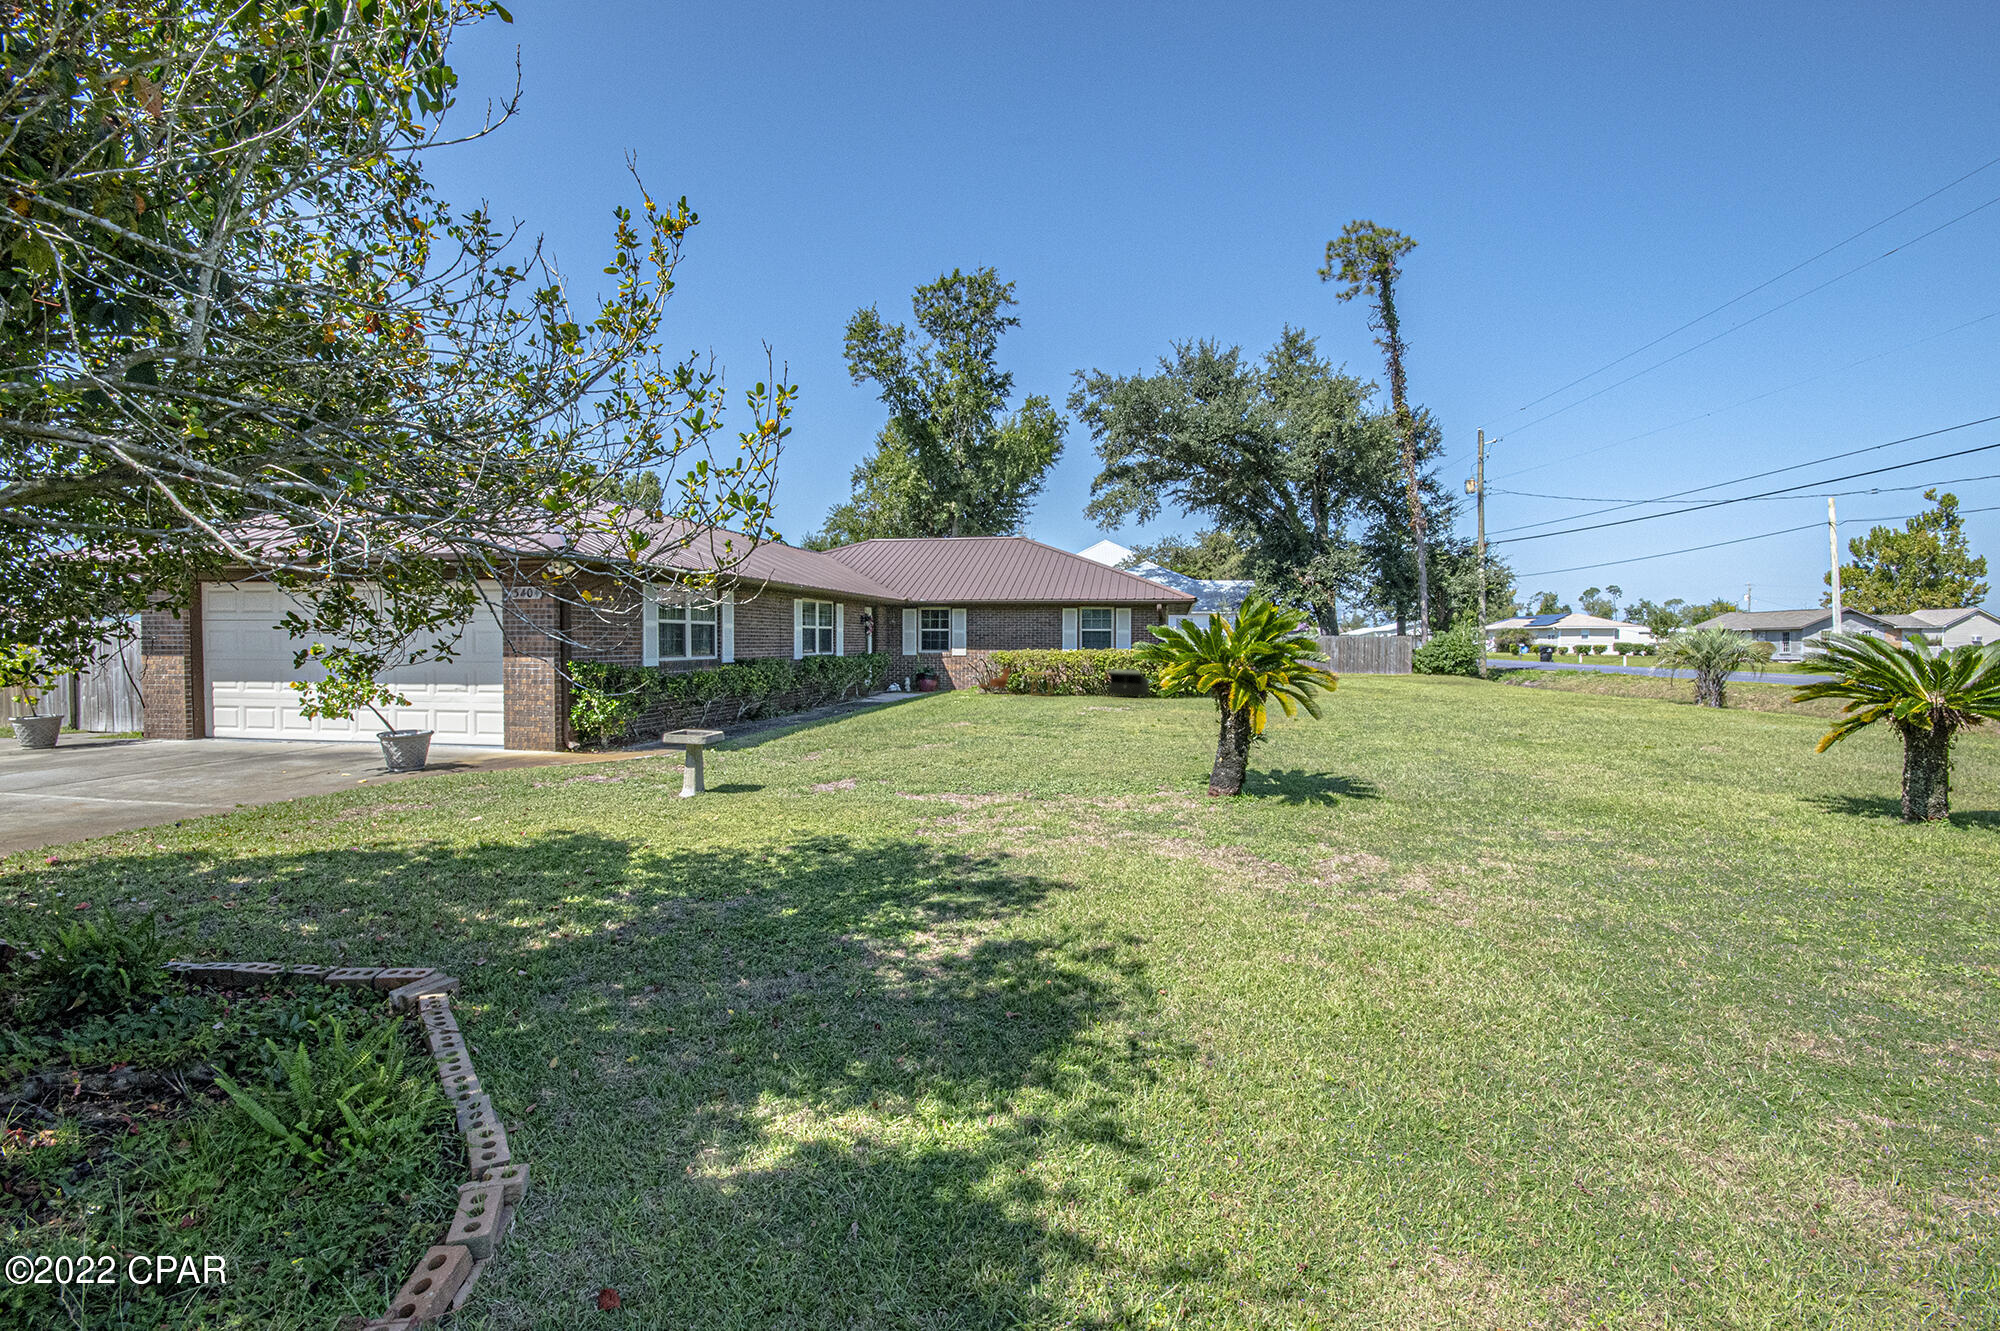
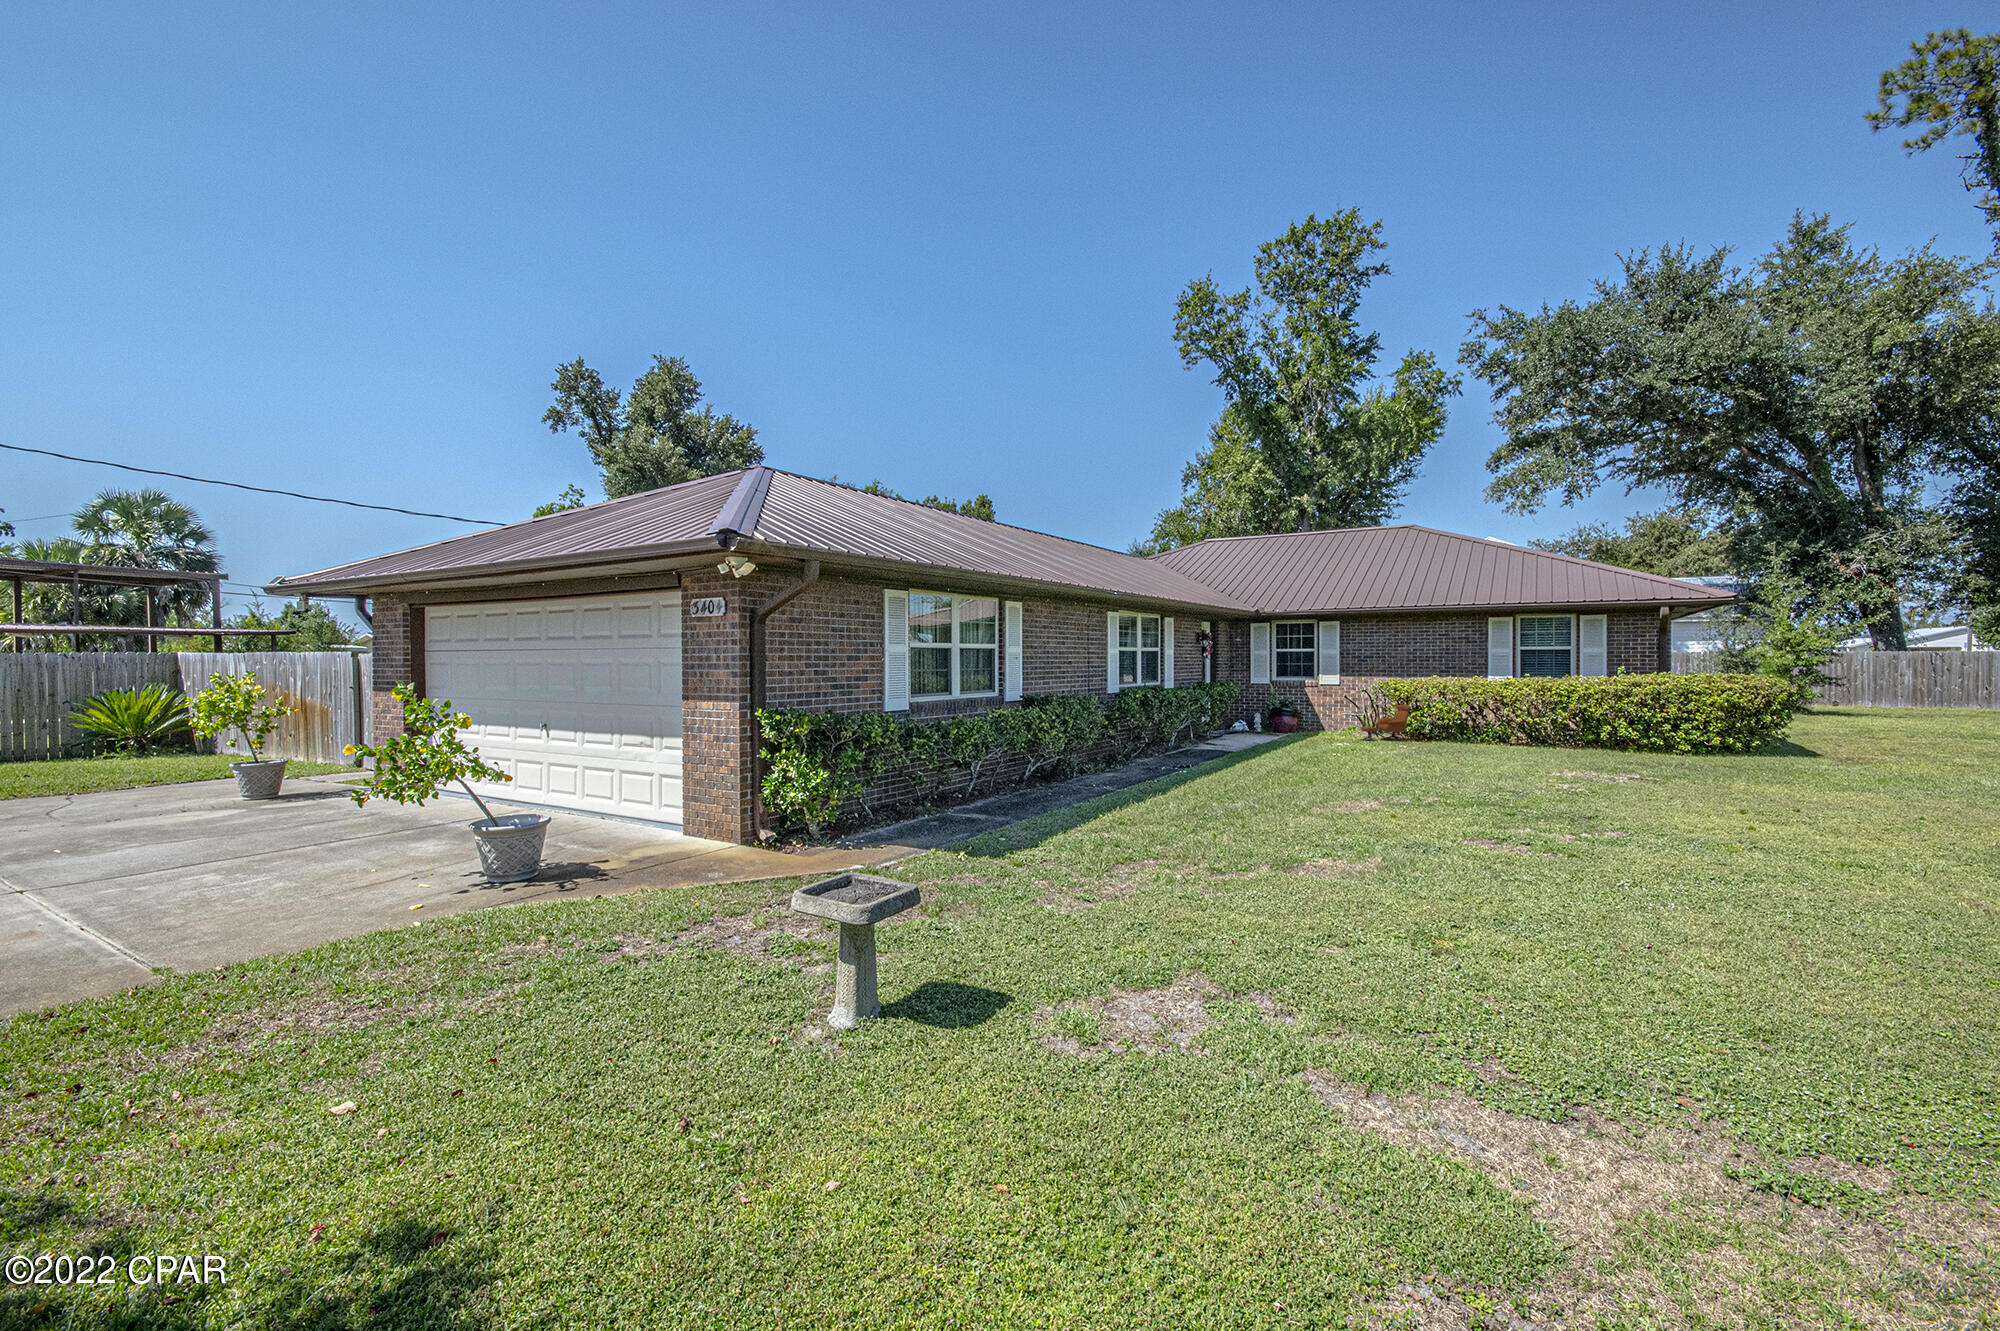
storage bench: present [1109,669,1149,696] -> none [1583,709,1658,756]
round table: present [1029,672,1056,696] -> none [1436,711,1493,747]

